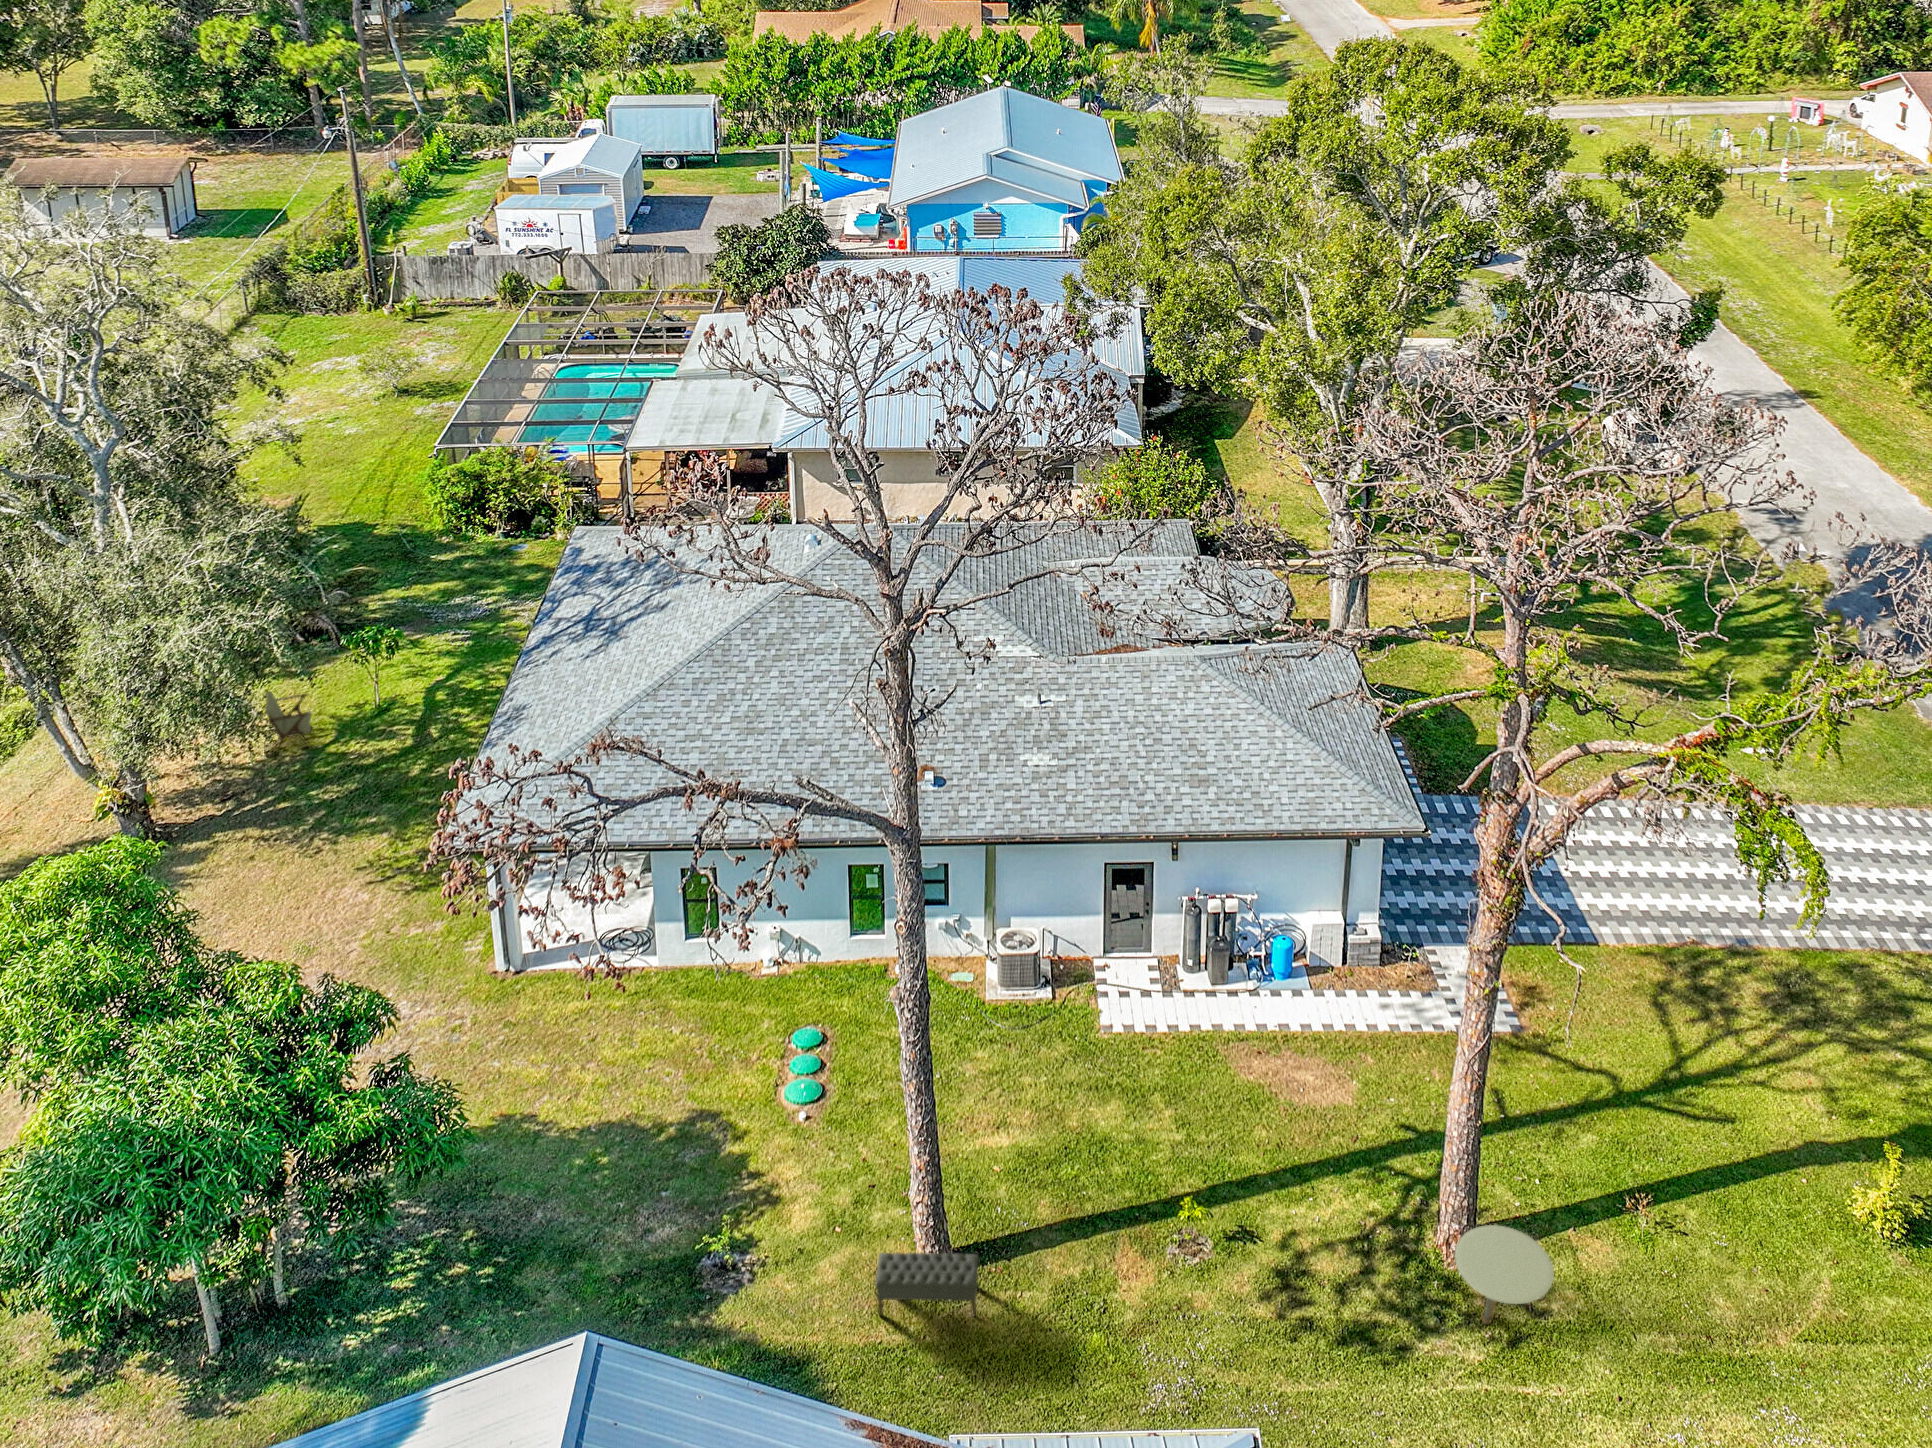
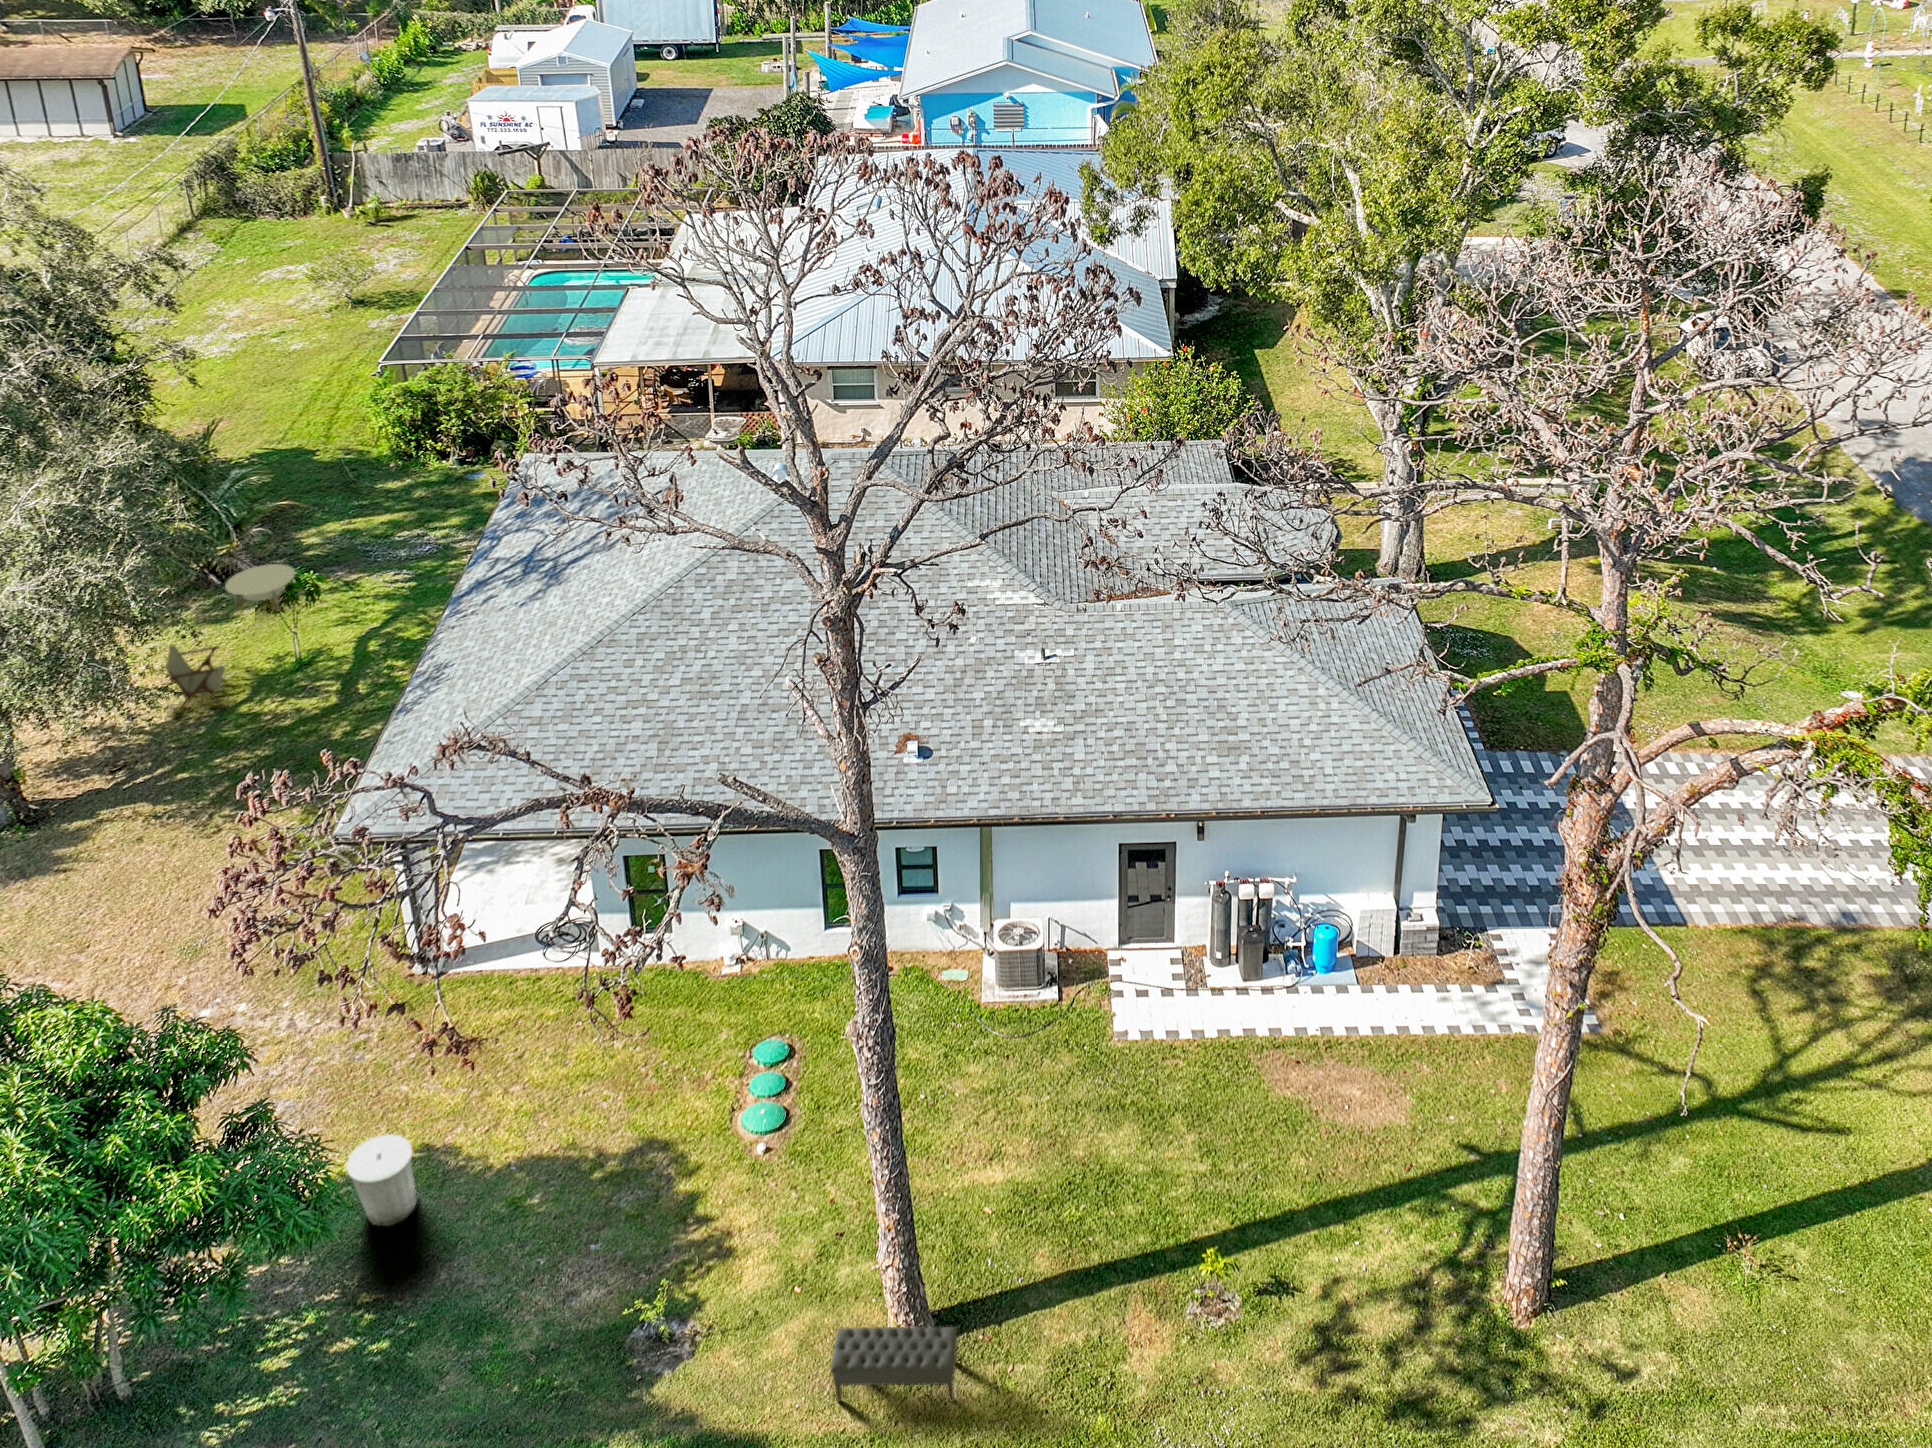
trash can: none [464,1095,517,1174] -> present [347,1134,417,1226]
round table: present [1455,1225,1554,1324] -> present [225,564,296,611]

